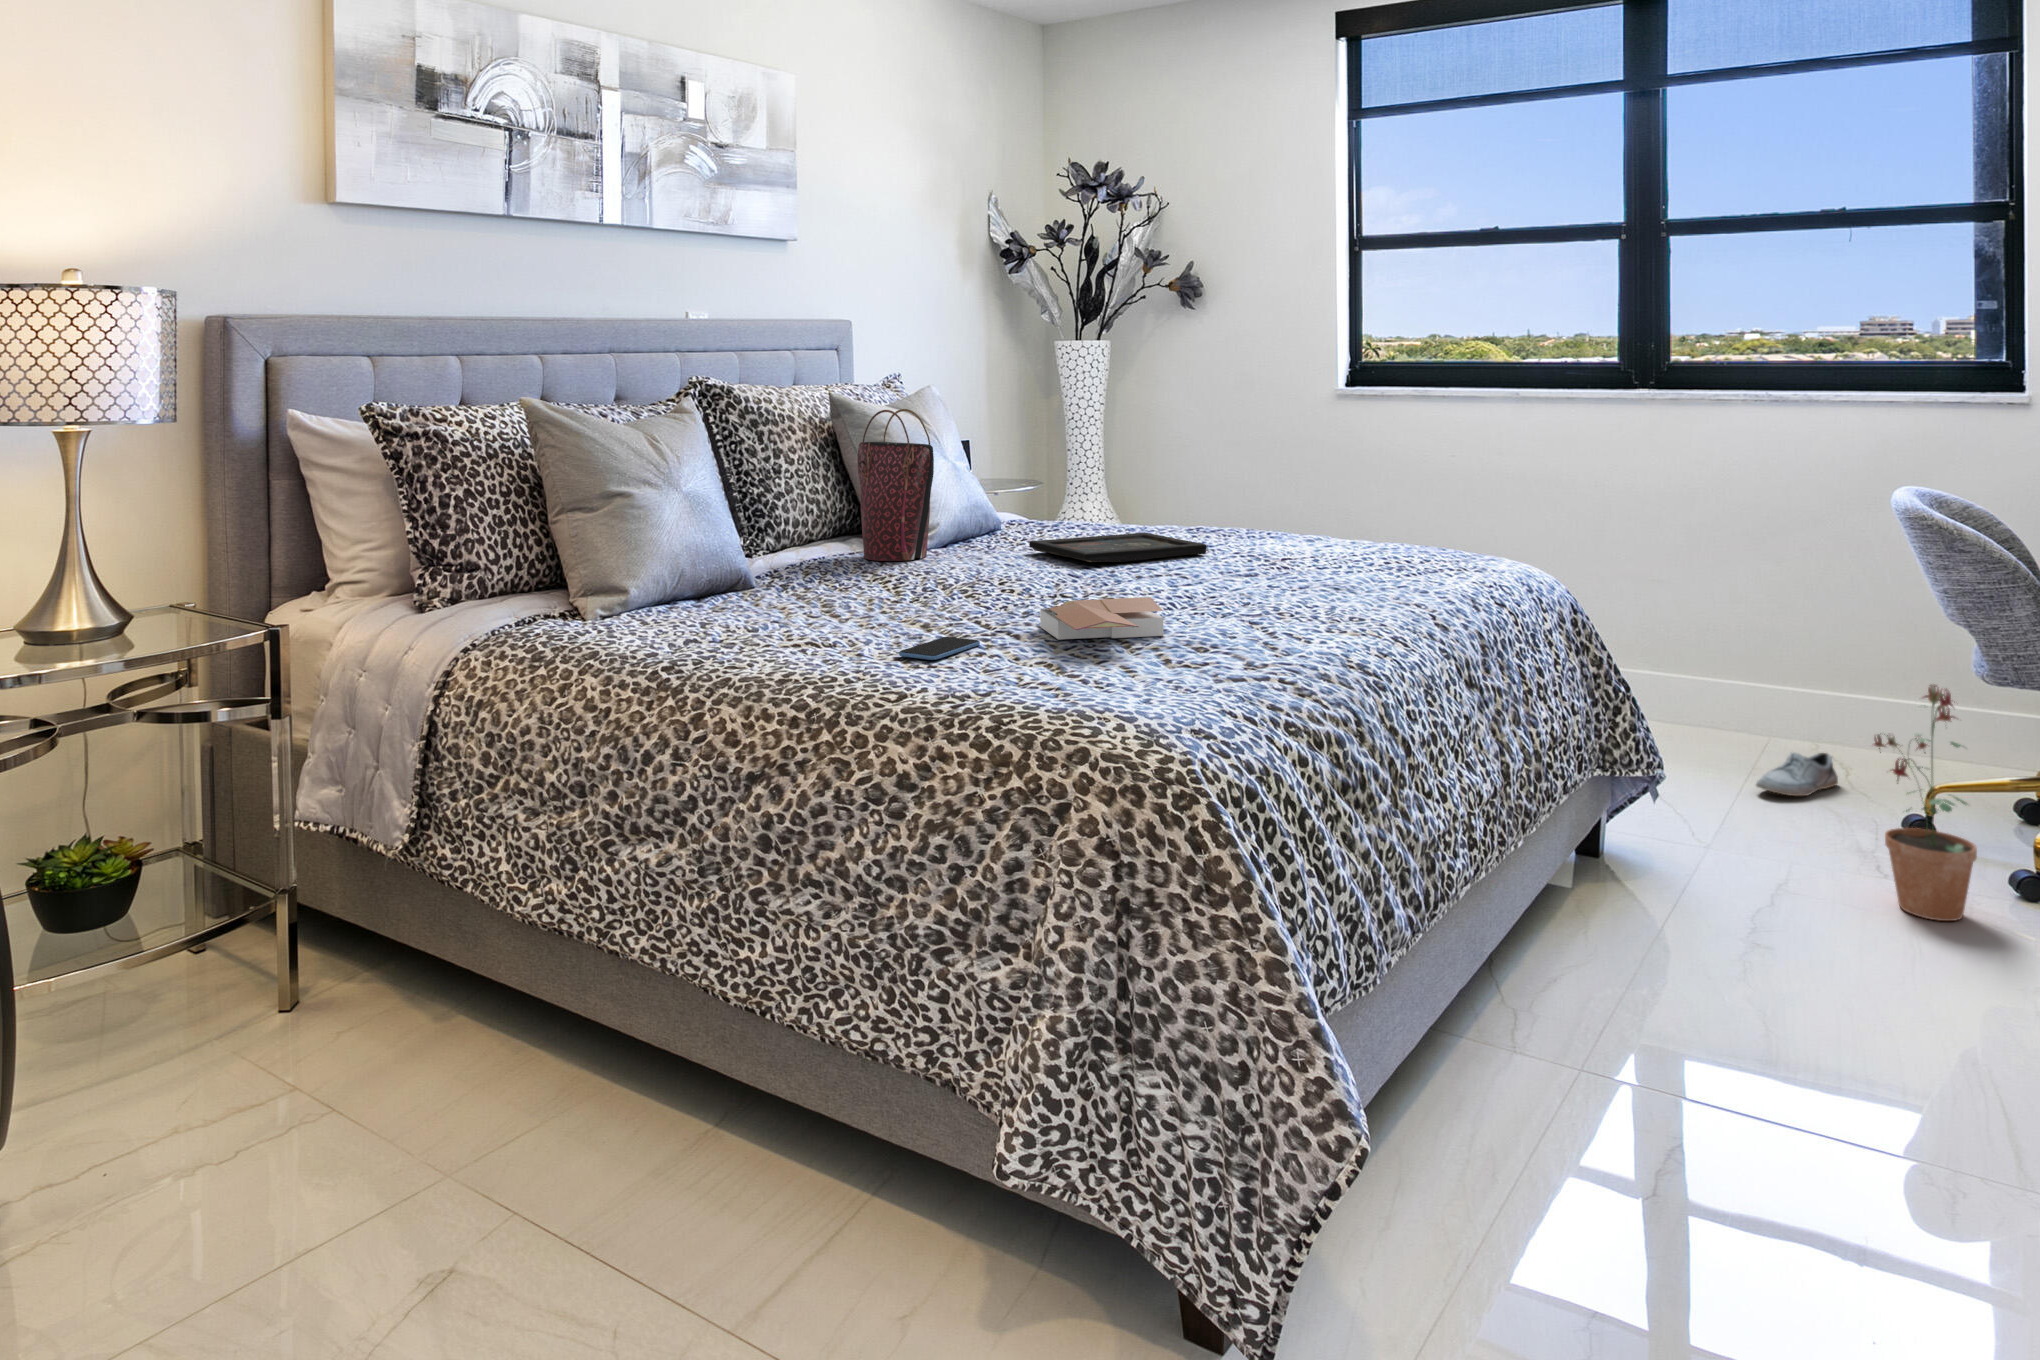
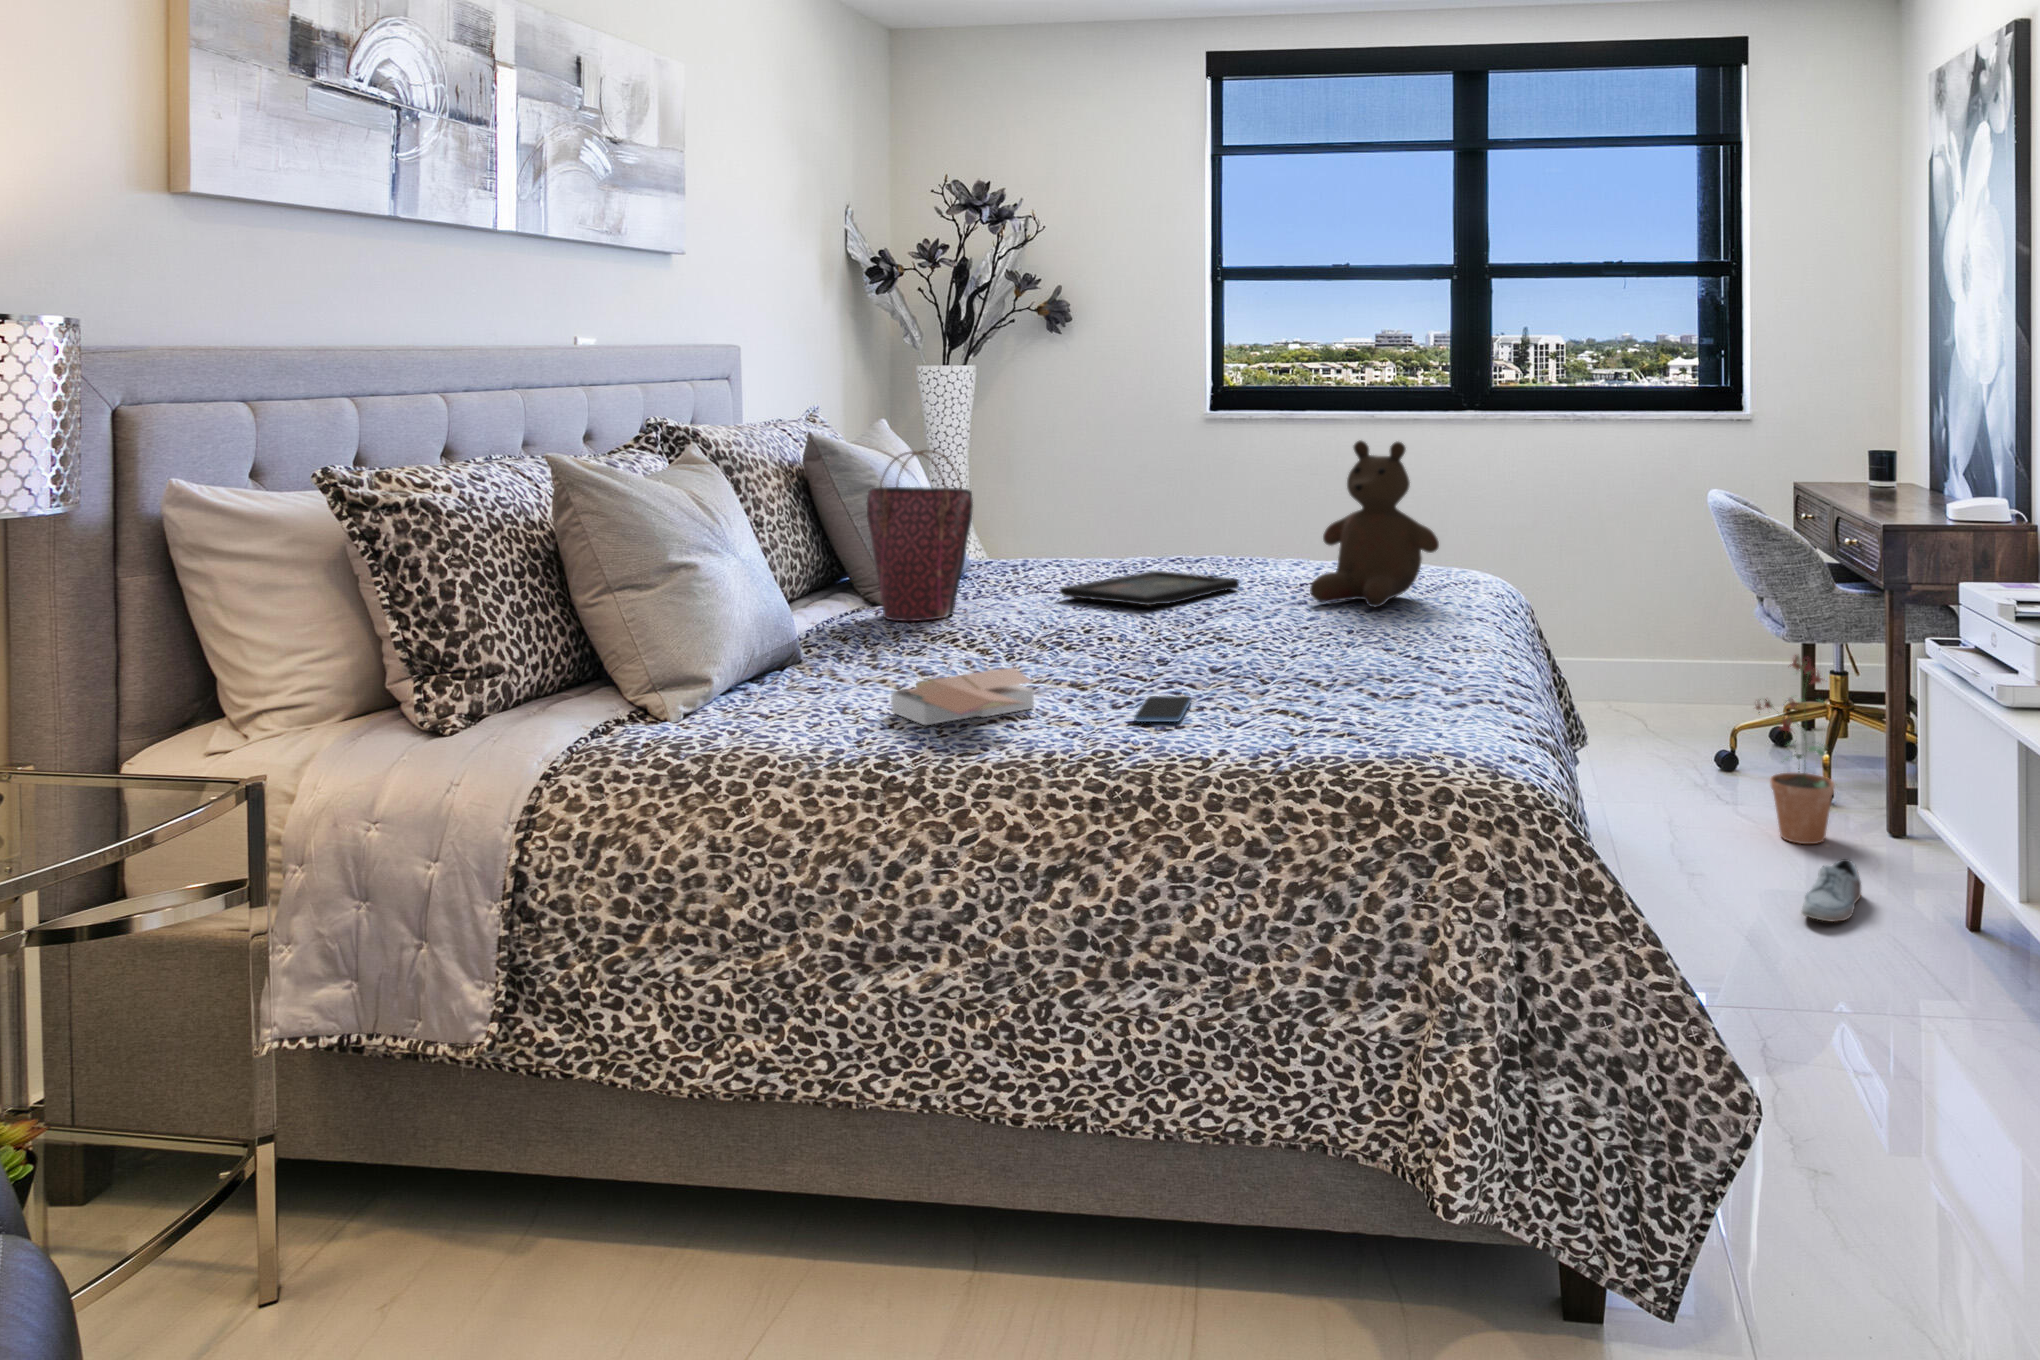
teddy bear: none [1249,407,1387,580] -> present [1310,441,1439,608]
book: present [1040,597,1163,640] -> present [891,668,1034,725]
shoe: present [1756,753,1838,796] -> present [1801,859,1861,921]

